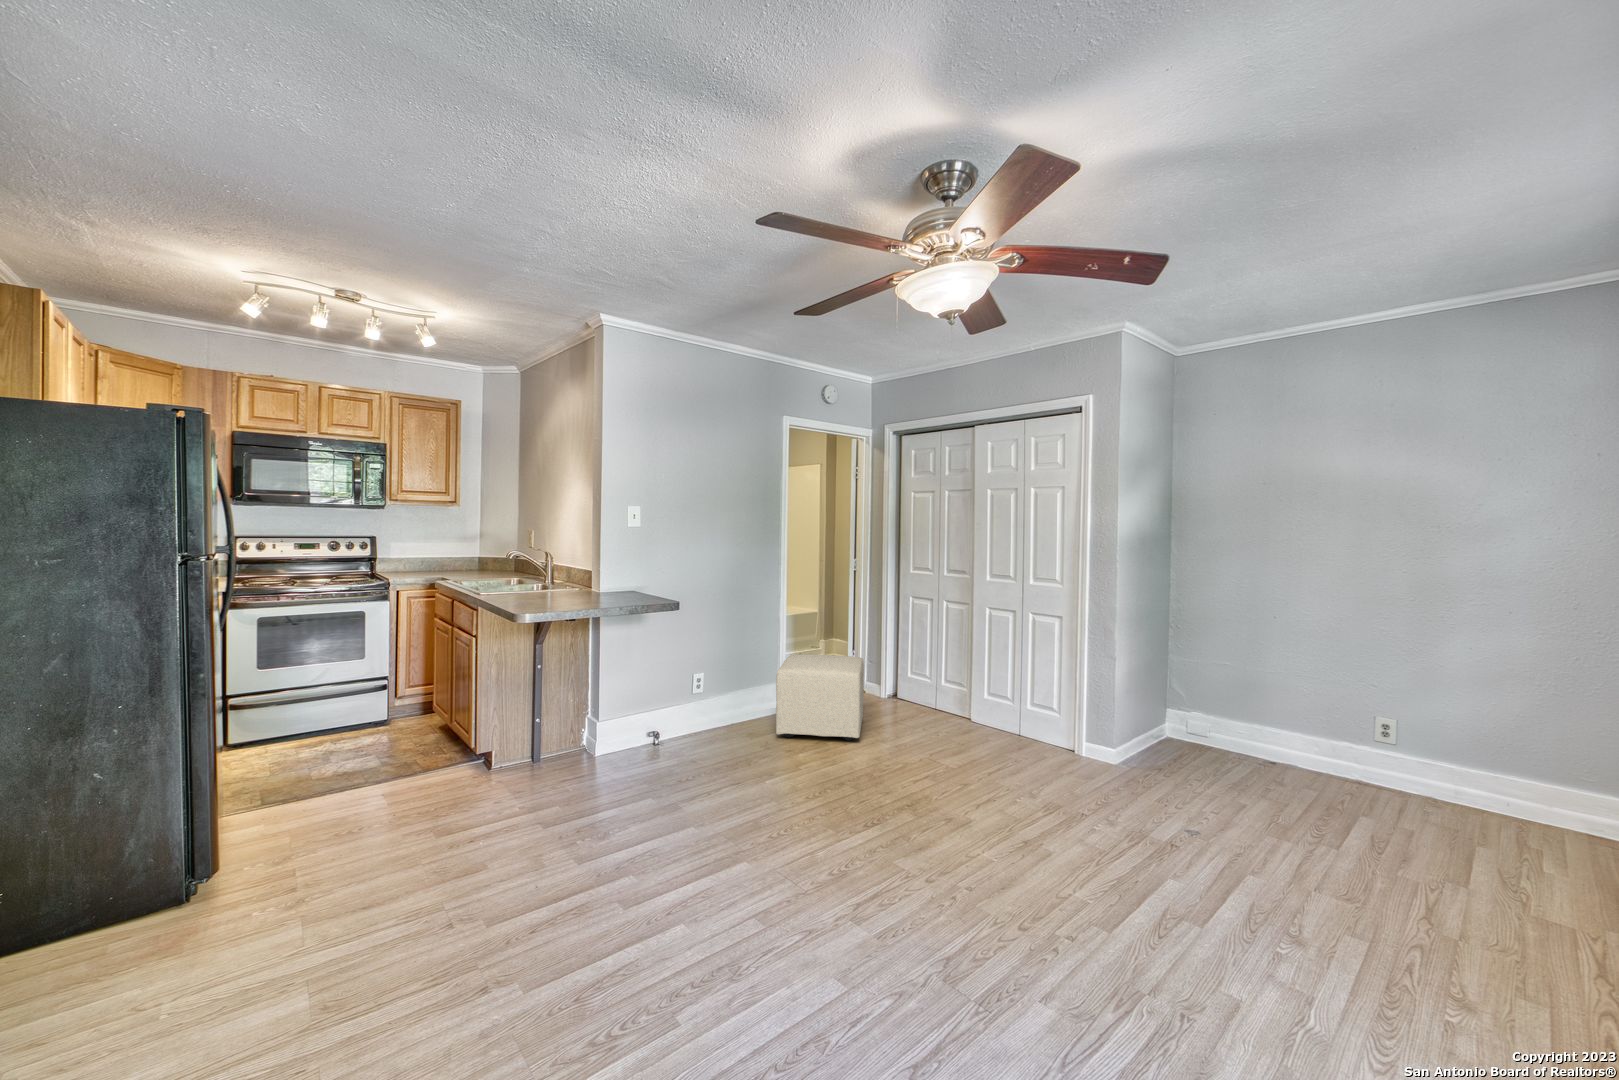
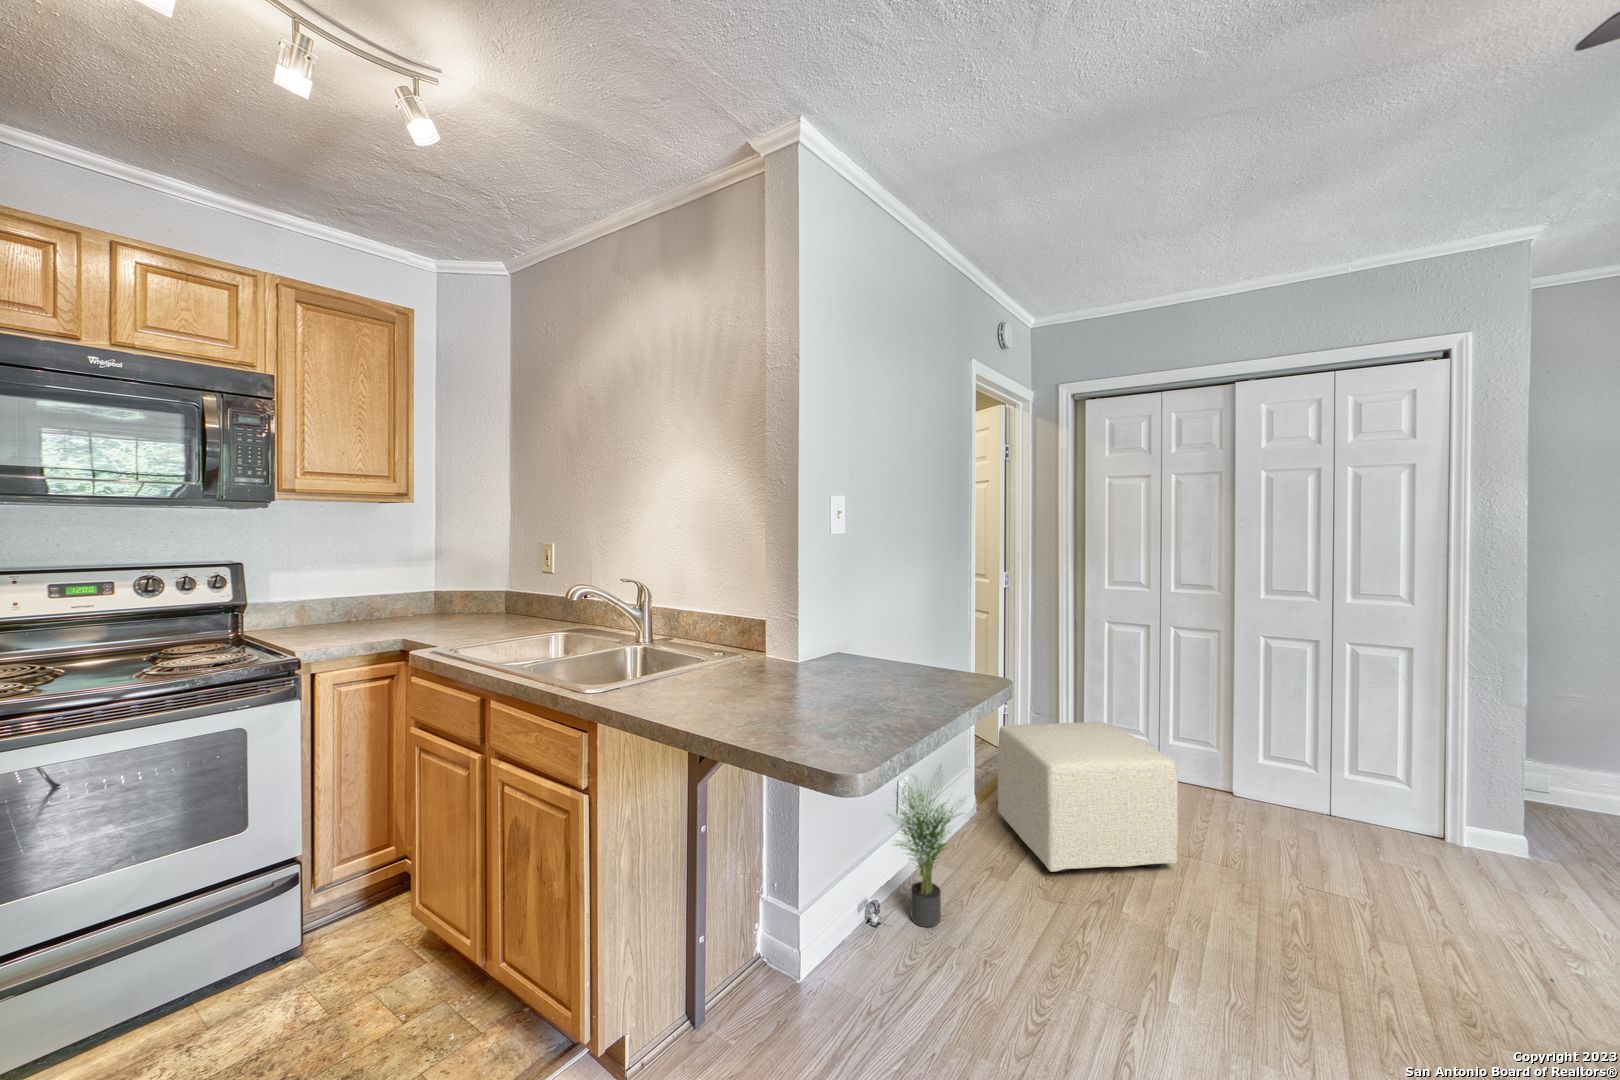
potted plant: none [652,659,713,747] -> present [888,769,956,927]

